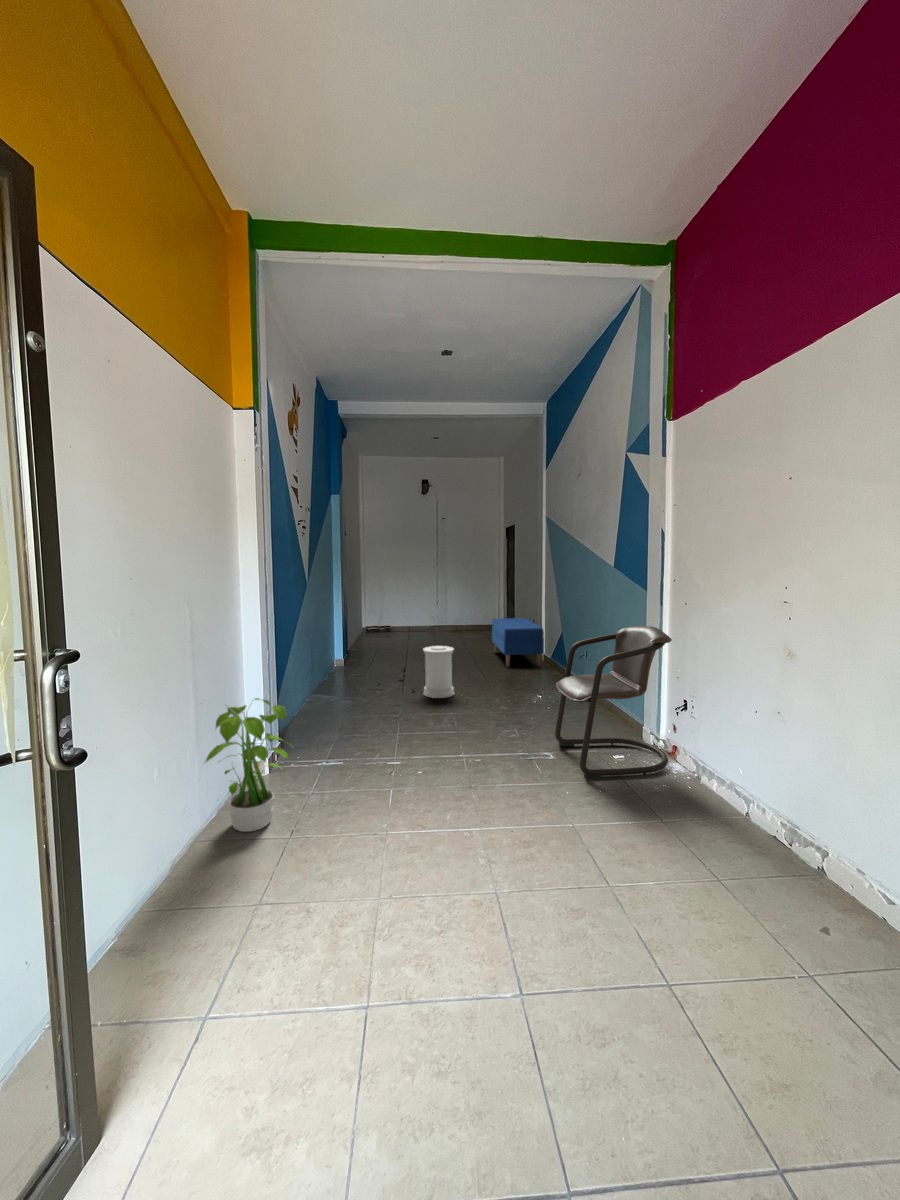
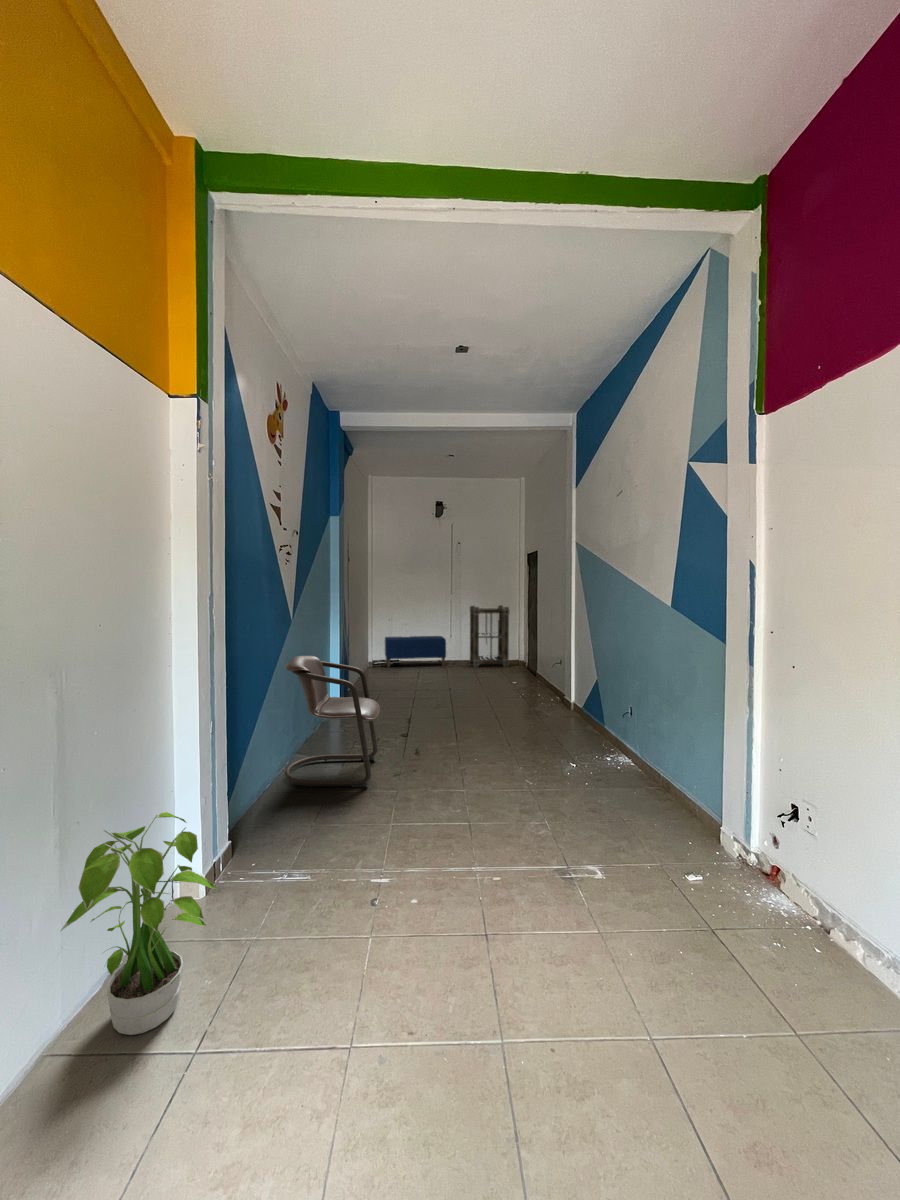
shelving unit: none [453,575,490,632] -> present [470,605,509,667]
bench: present [492,618,544,667] -> present [385,636,446,668]
chair: present [555,626,672,778] -> present [284,656,380,787]
trash can: present [423,646,454,698] -> none [430,697,467,762]

